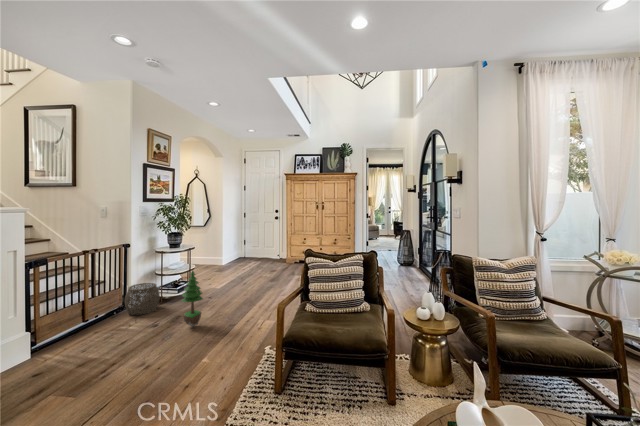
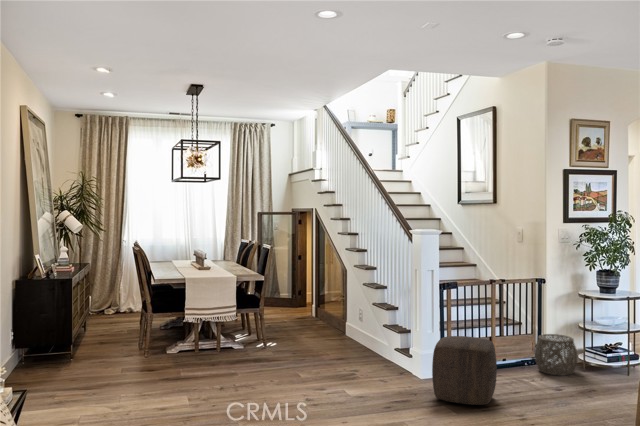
potted tree: present [182,270,203,327] -> none [583,322,617,406]
ottoman: none [32,307,112,388] -> present [432,336,497,405]

